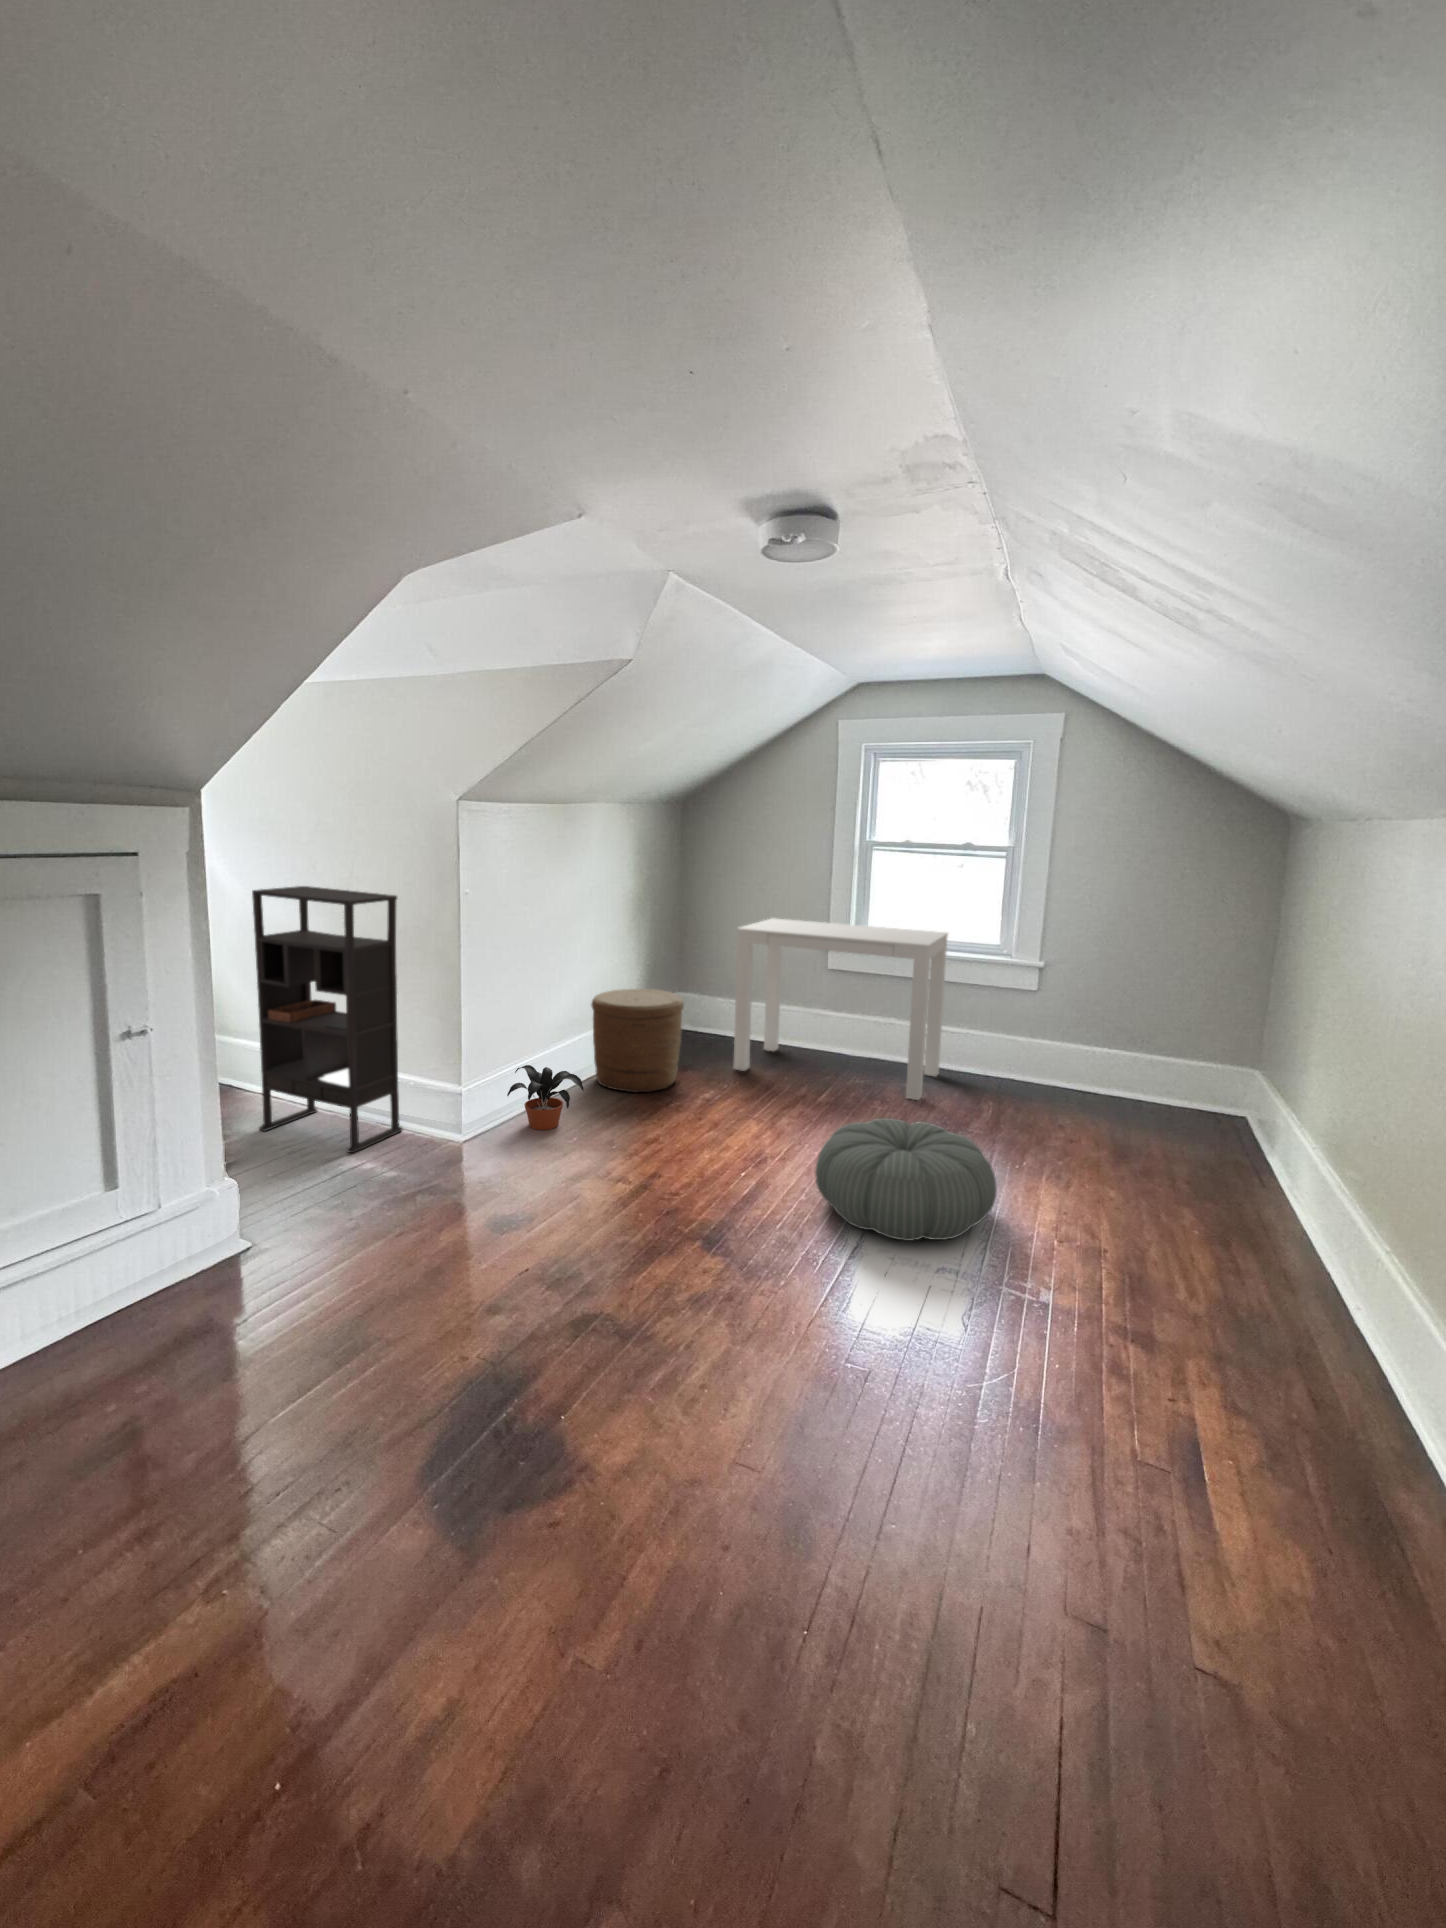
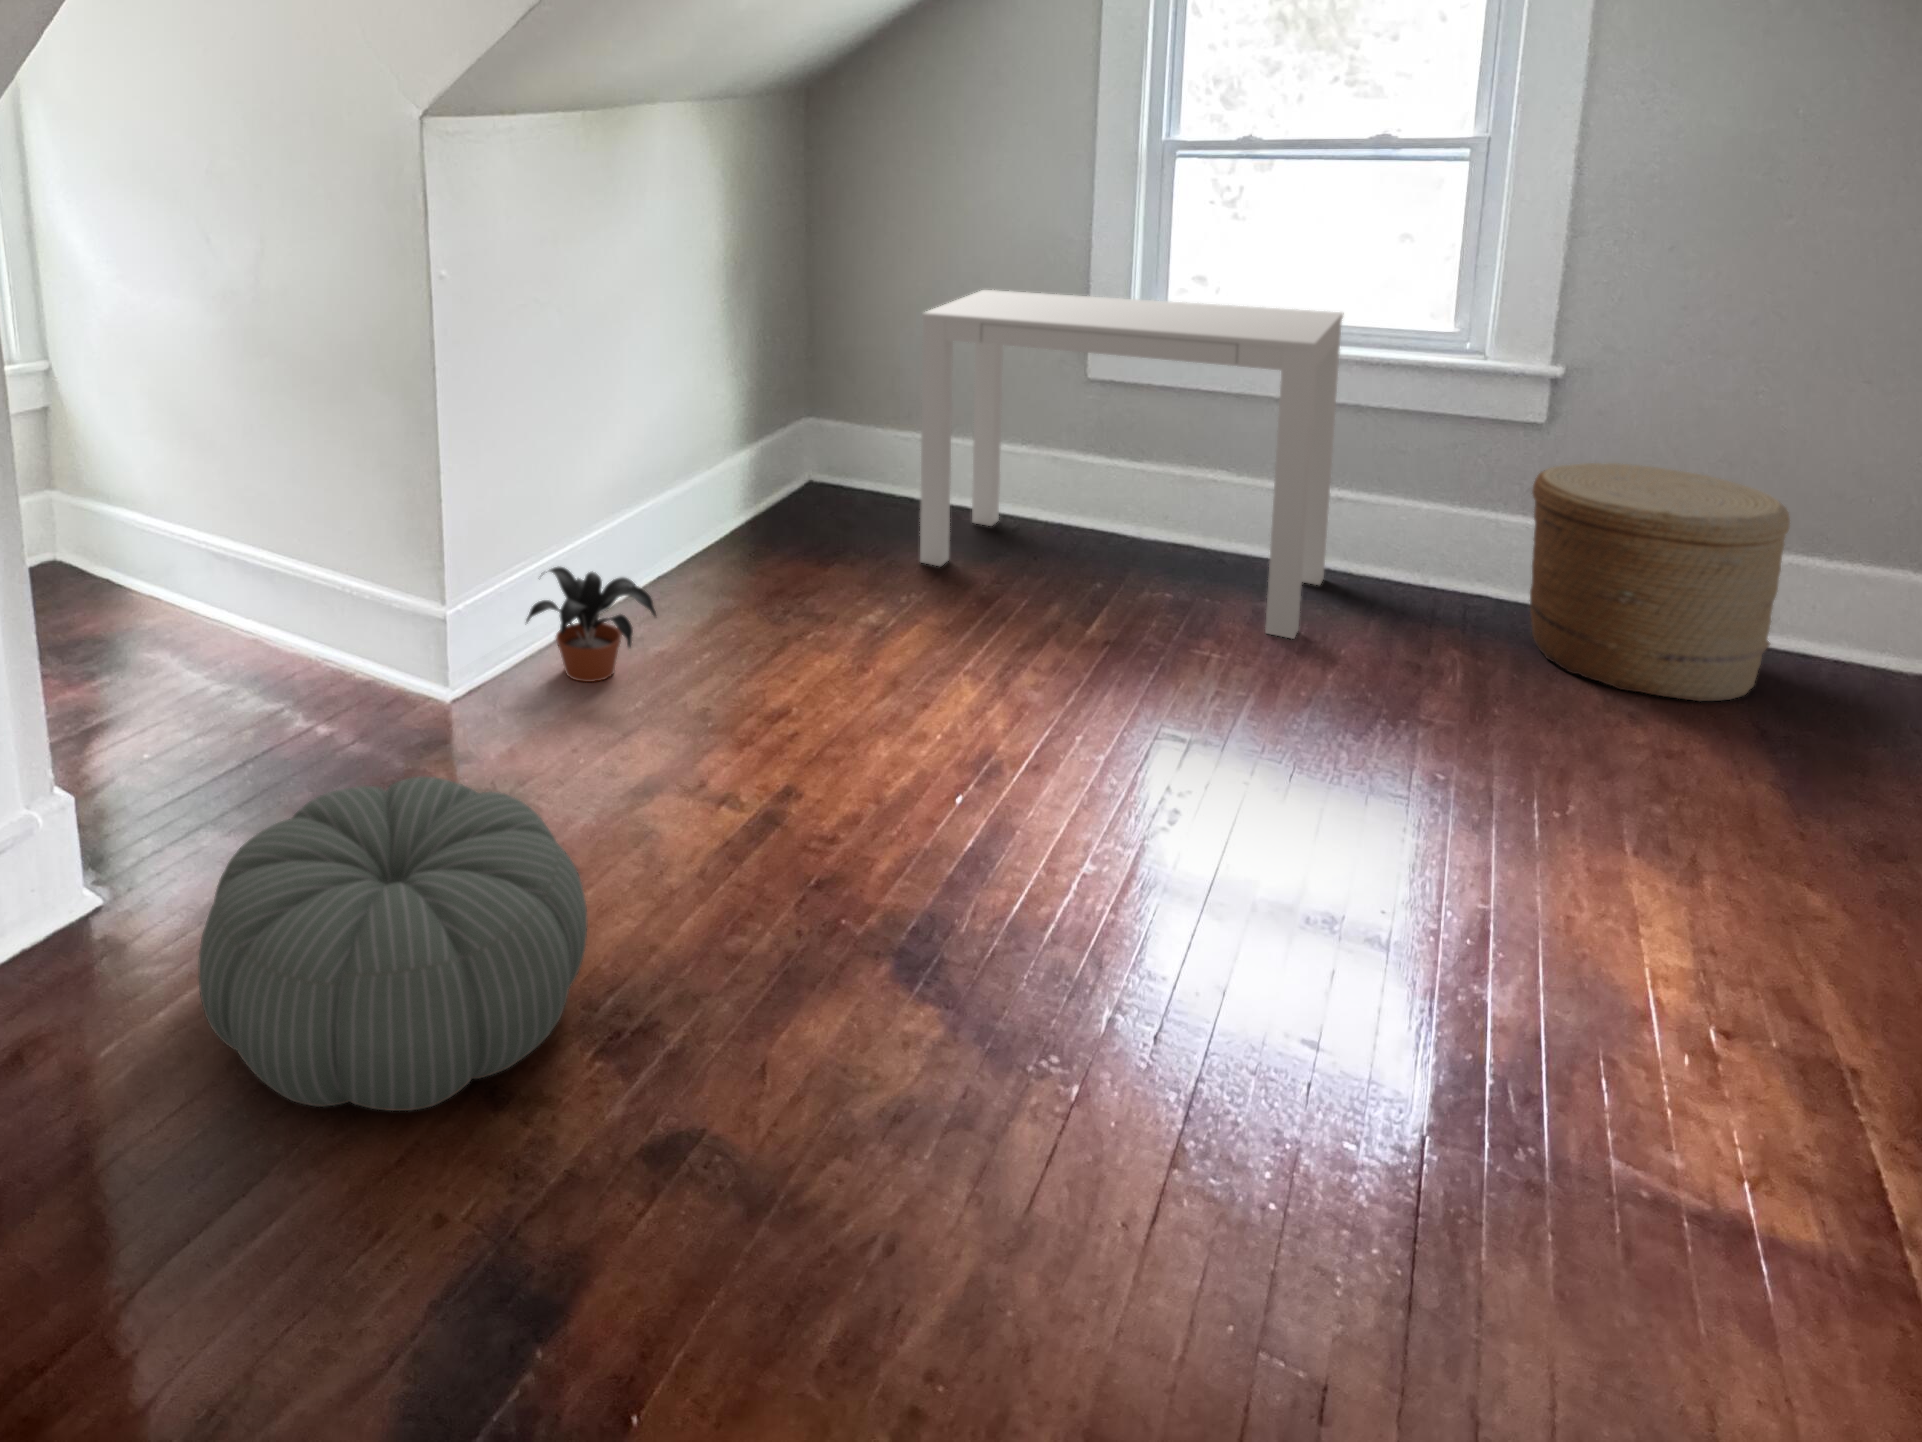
bookshelf: present [252,886,402,1153] -> none [111,270,358,719]
woven basket: present [591,989,684,1092] -> present [1530,463,1790,701]
pouf: present [815,1118,997,1241] -> present [199,777,587,1111]

